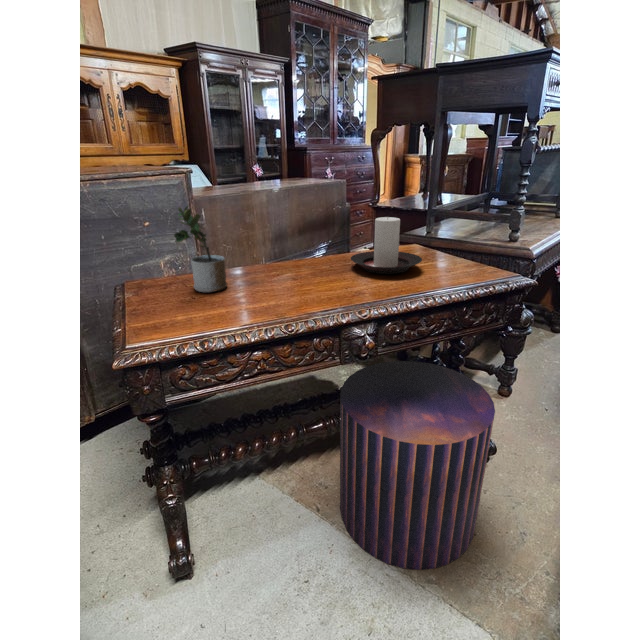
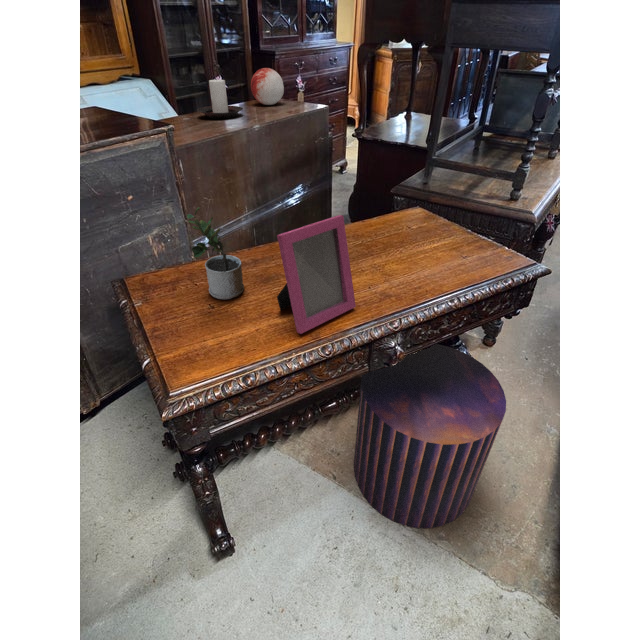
decorative orb: none [279,151,307,181] -> present [251,68,284,105]
picture frame: none [246,208,328,313] -> present [277,215,356,334]
candle holder: present [351,217,422,274] -> present [197,80,243,119]

